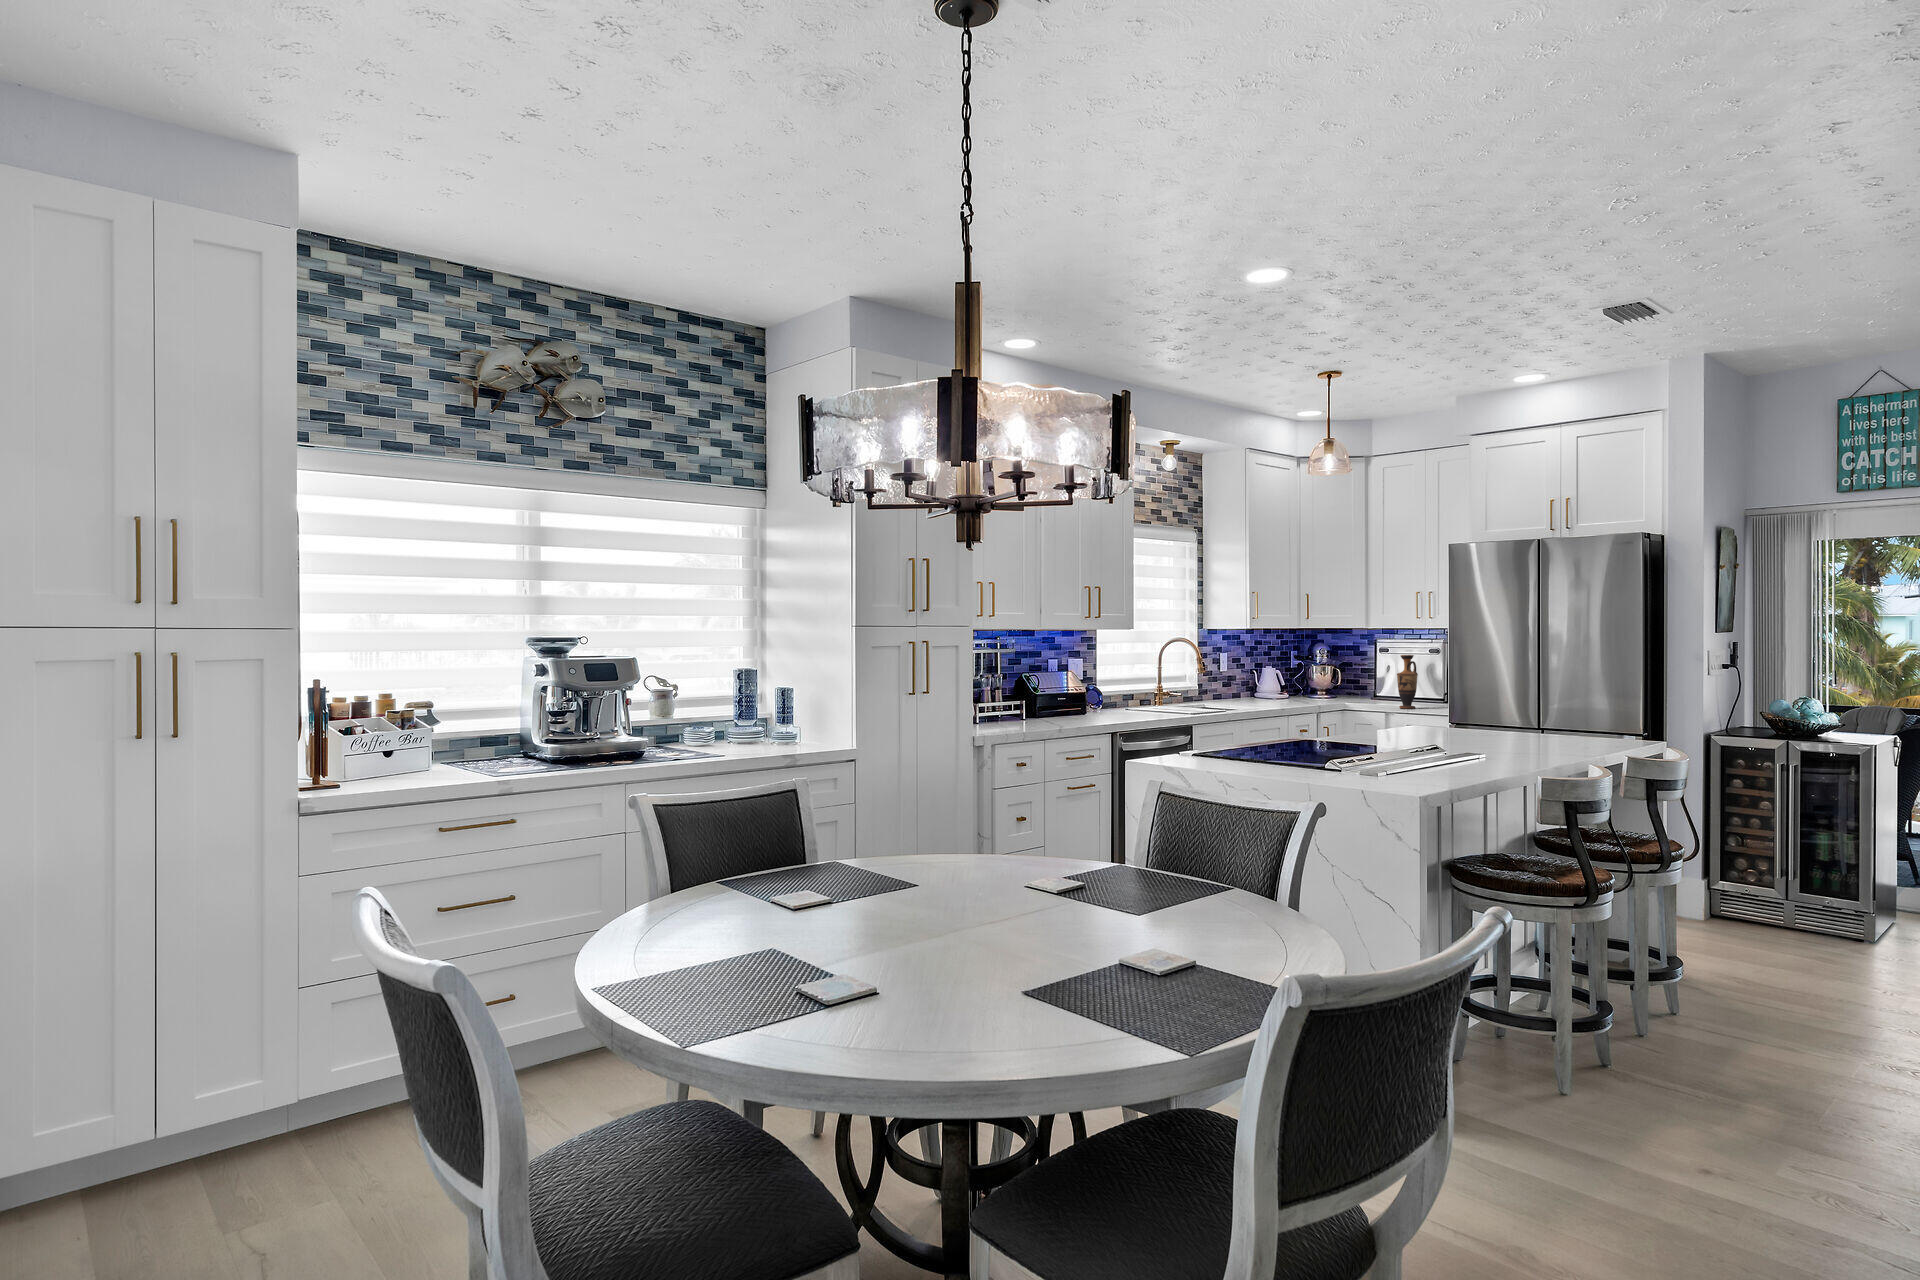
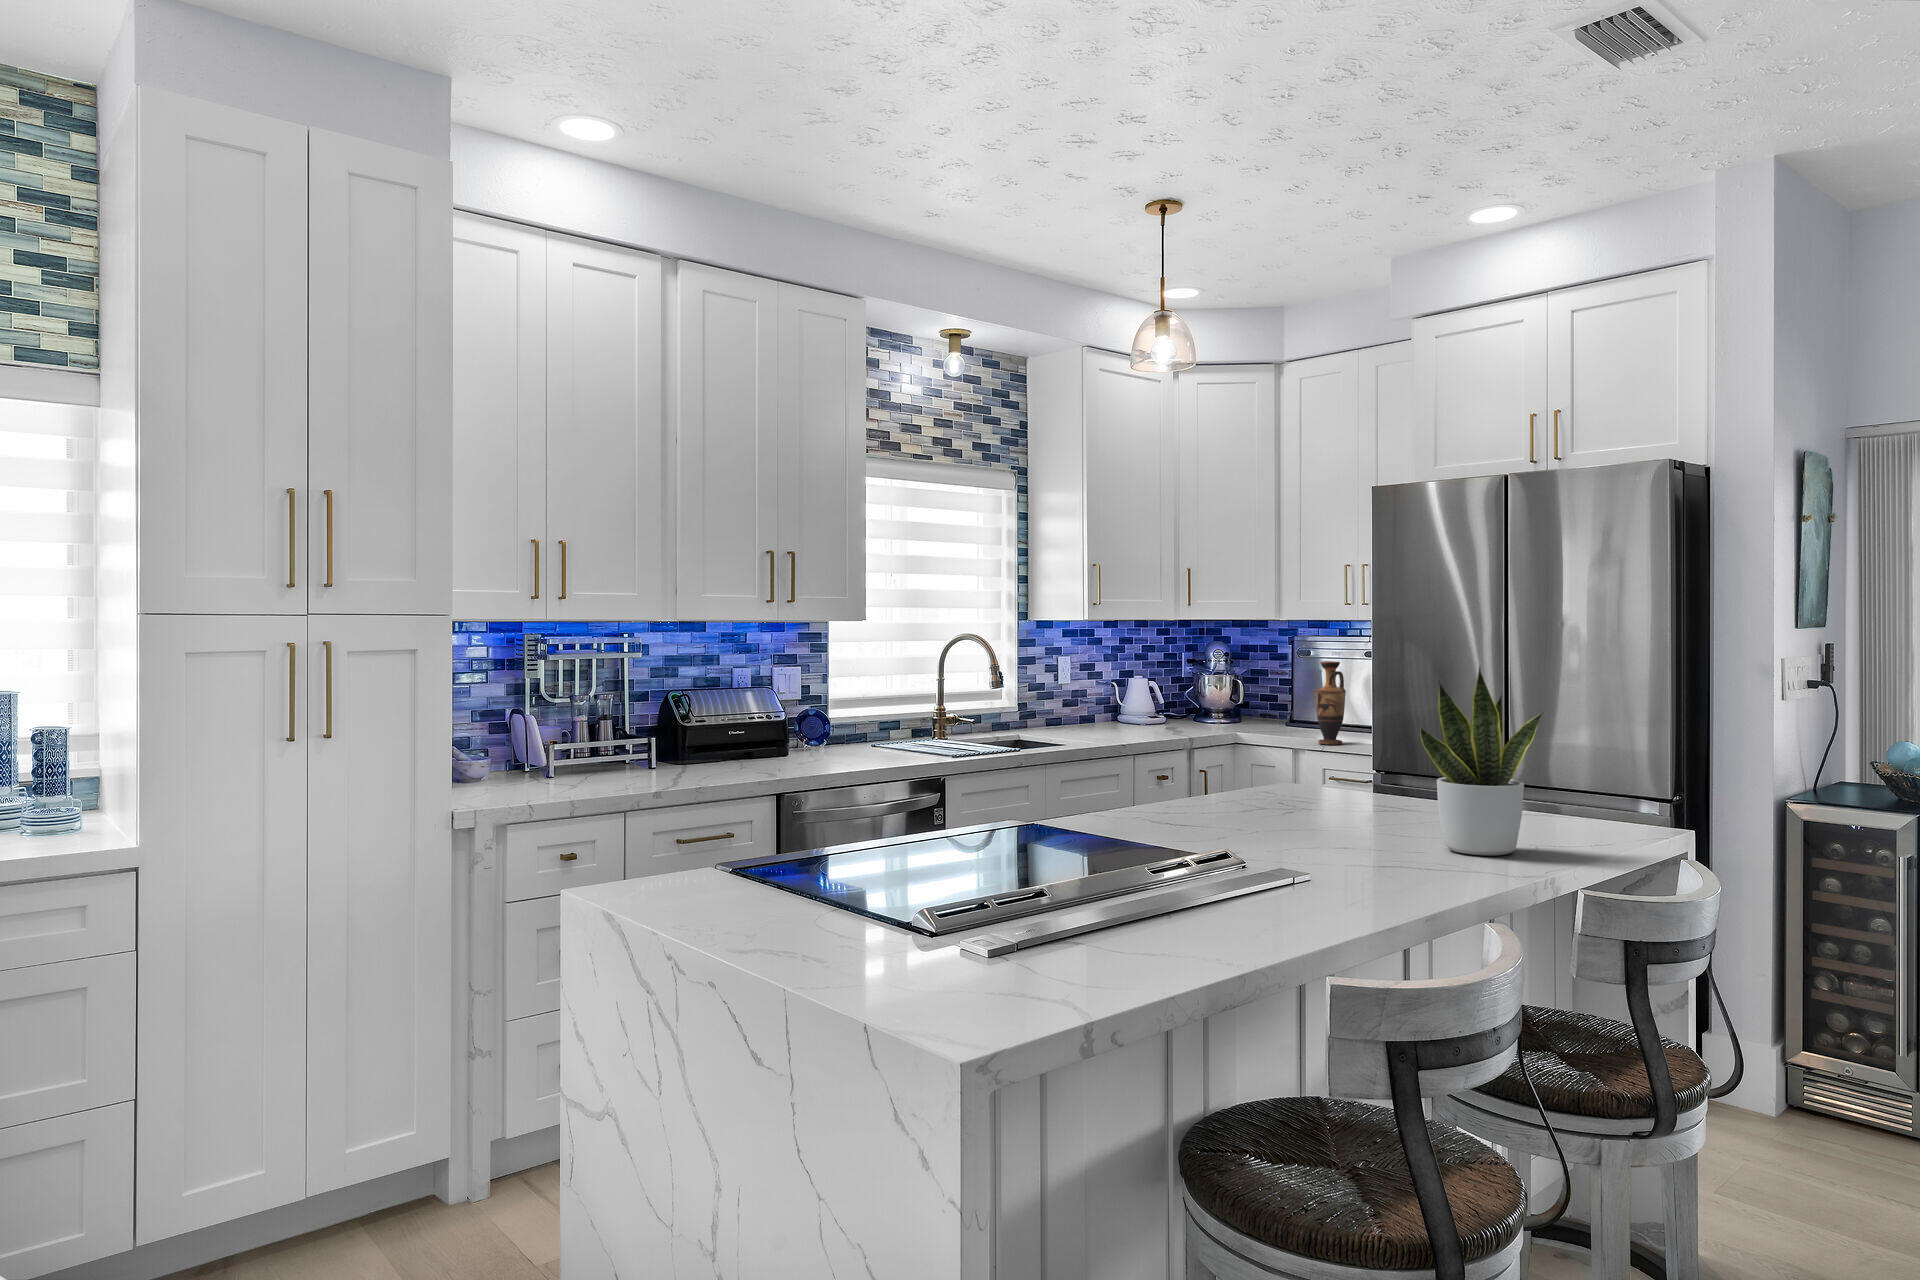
potted plant: none [1529,651,1594,750] -> present [1420,667,1545,855]

